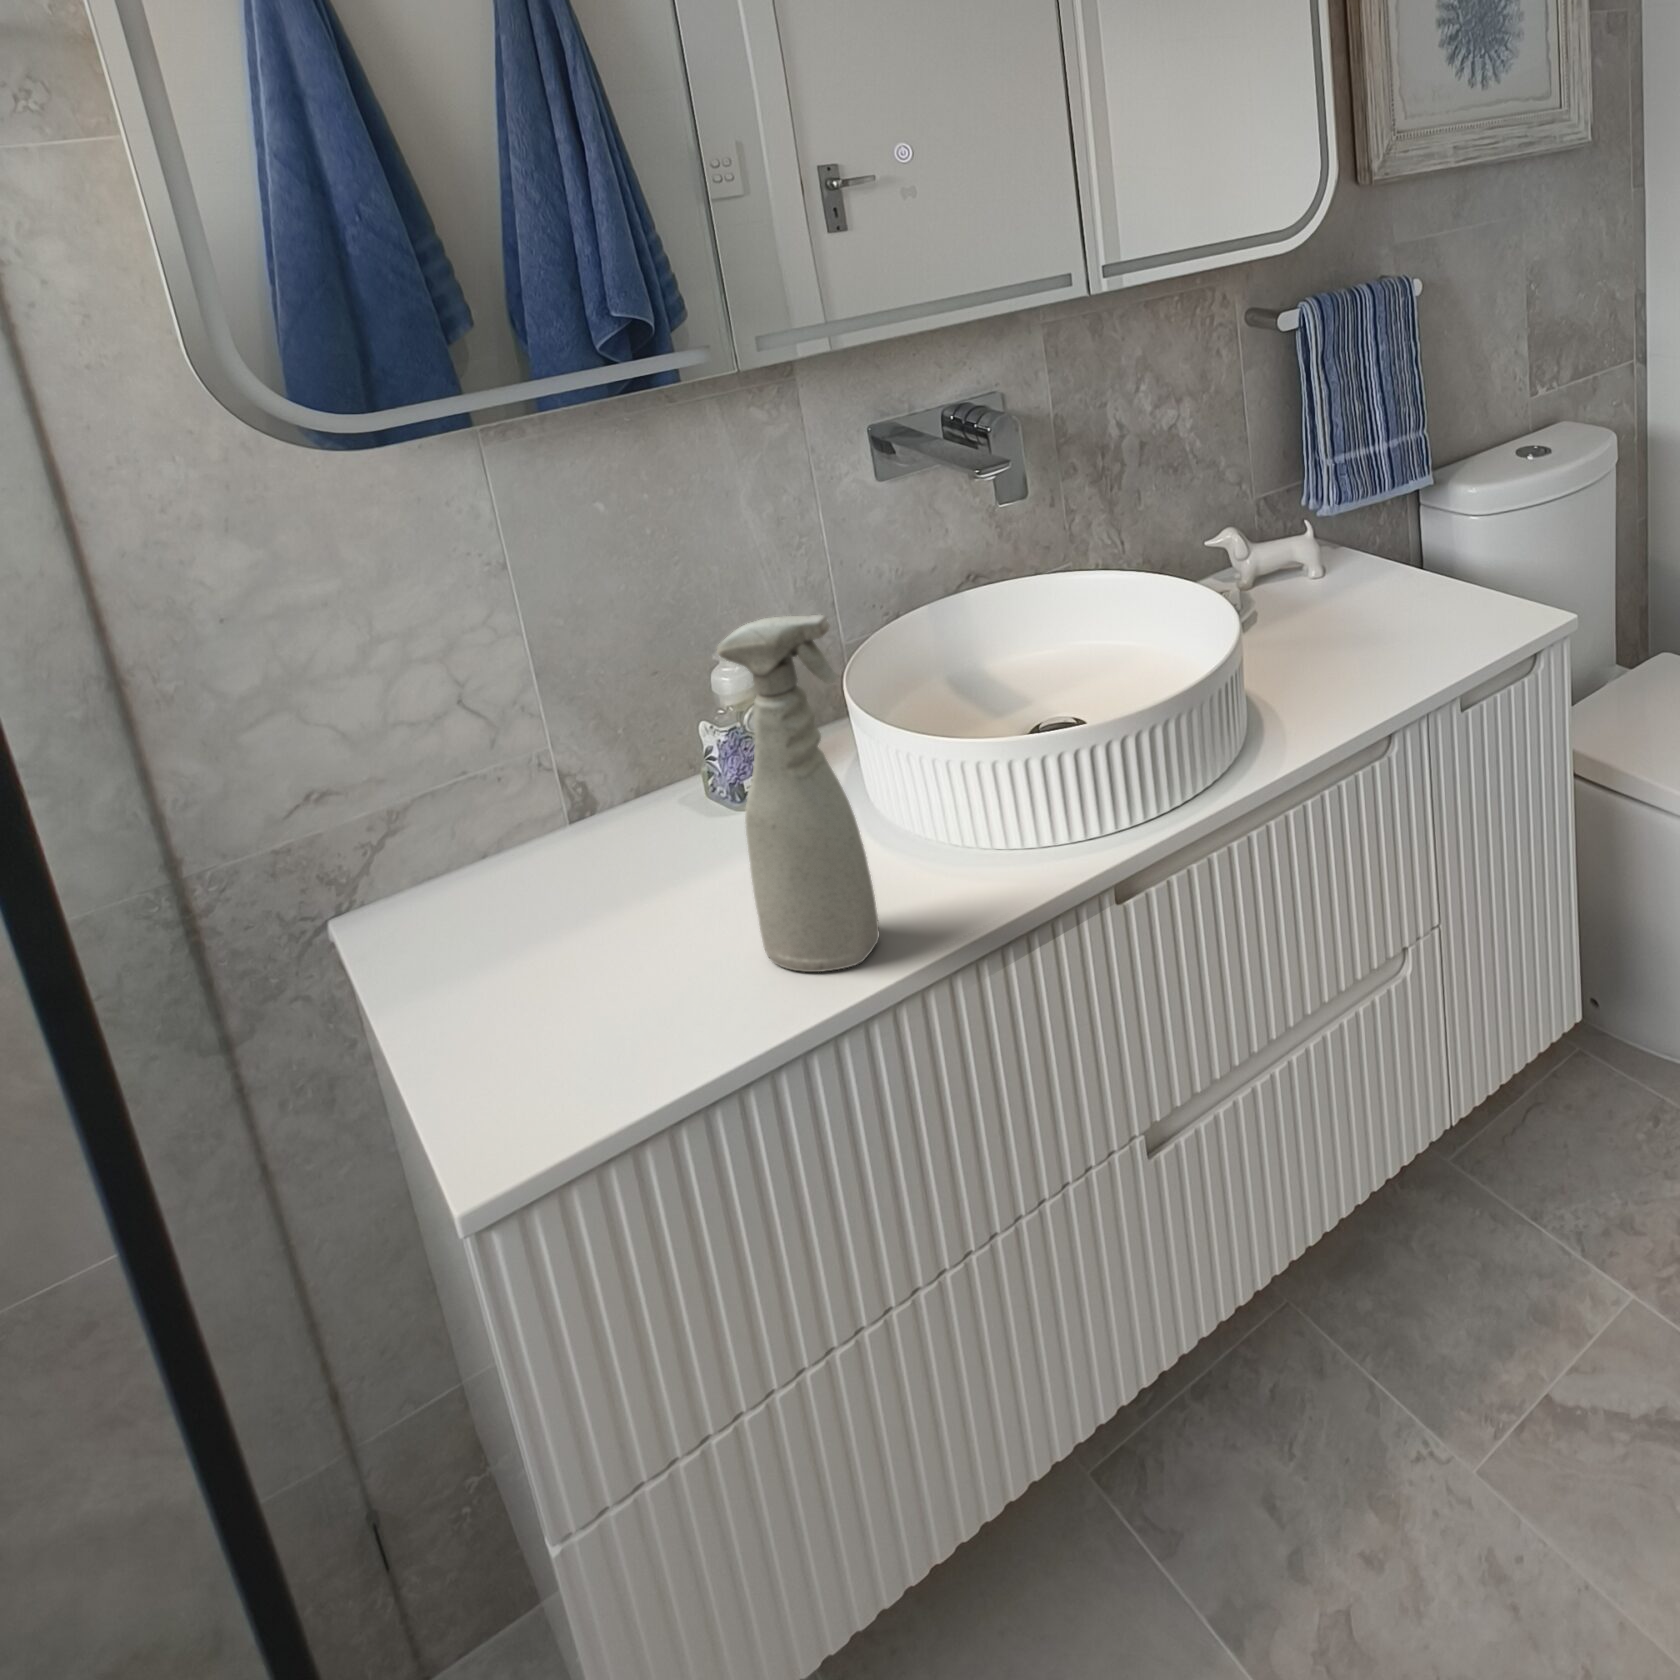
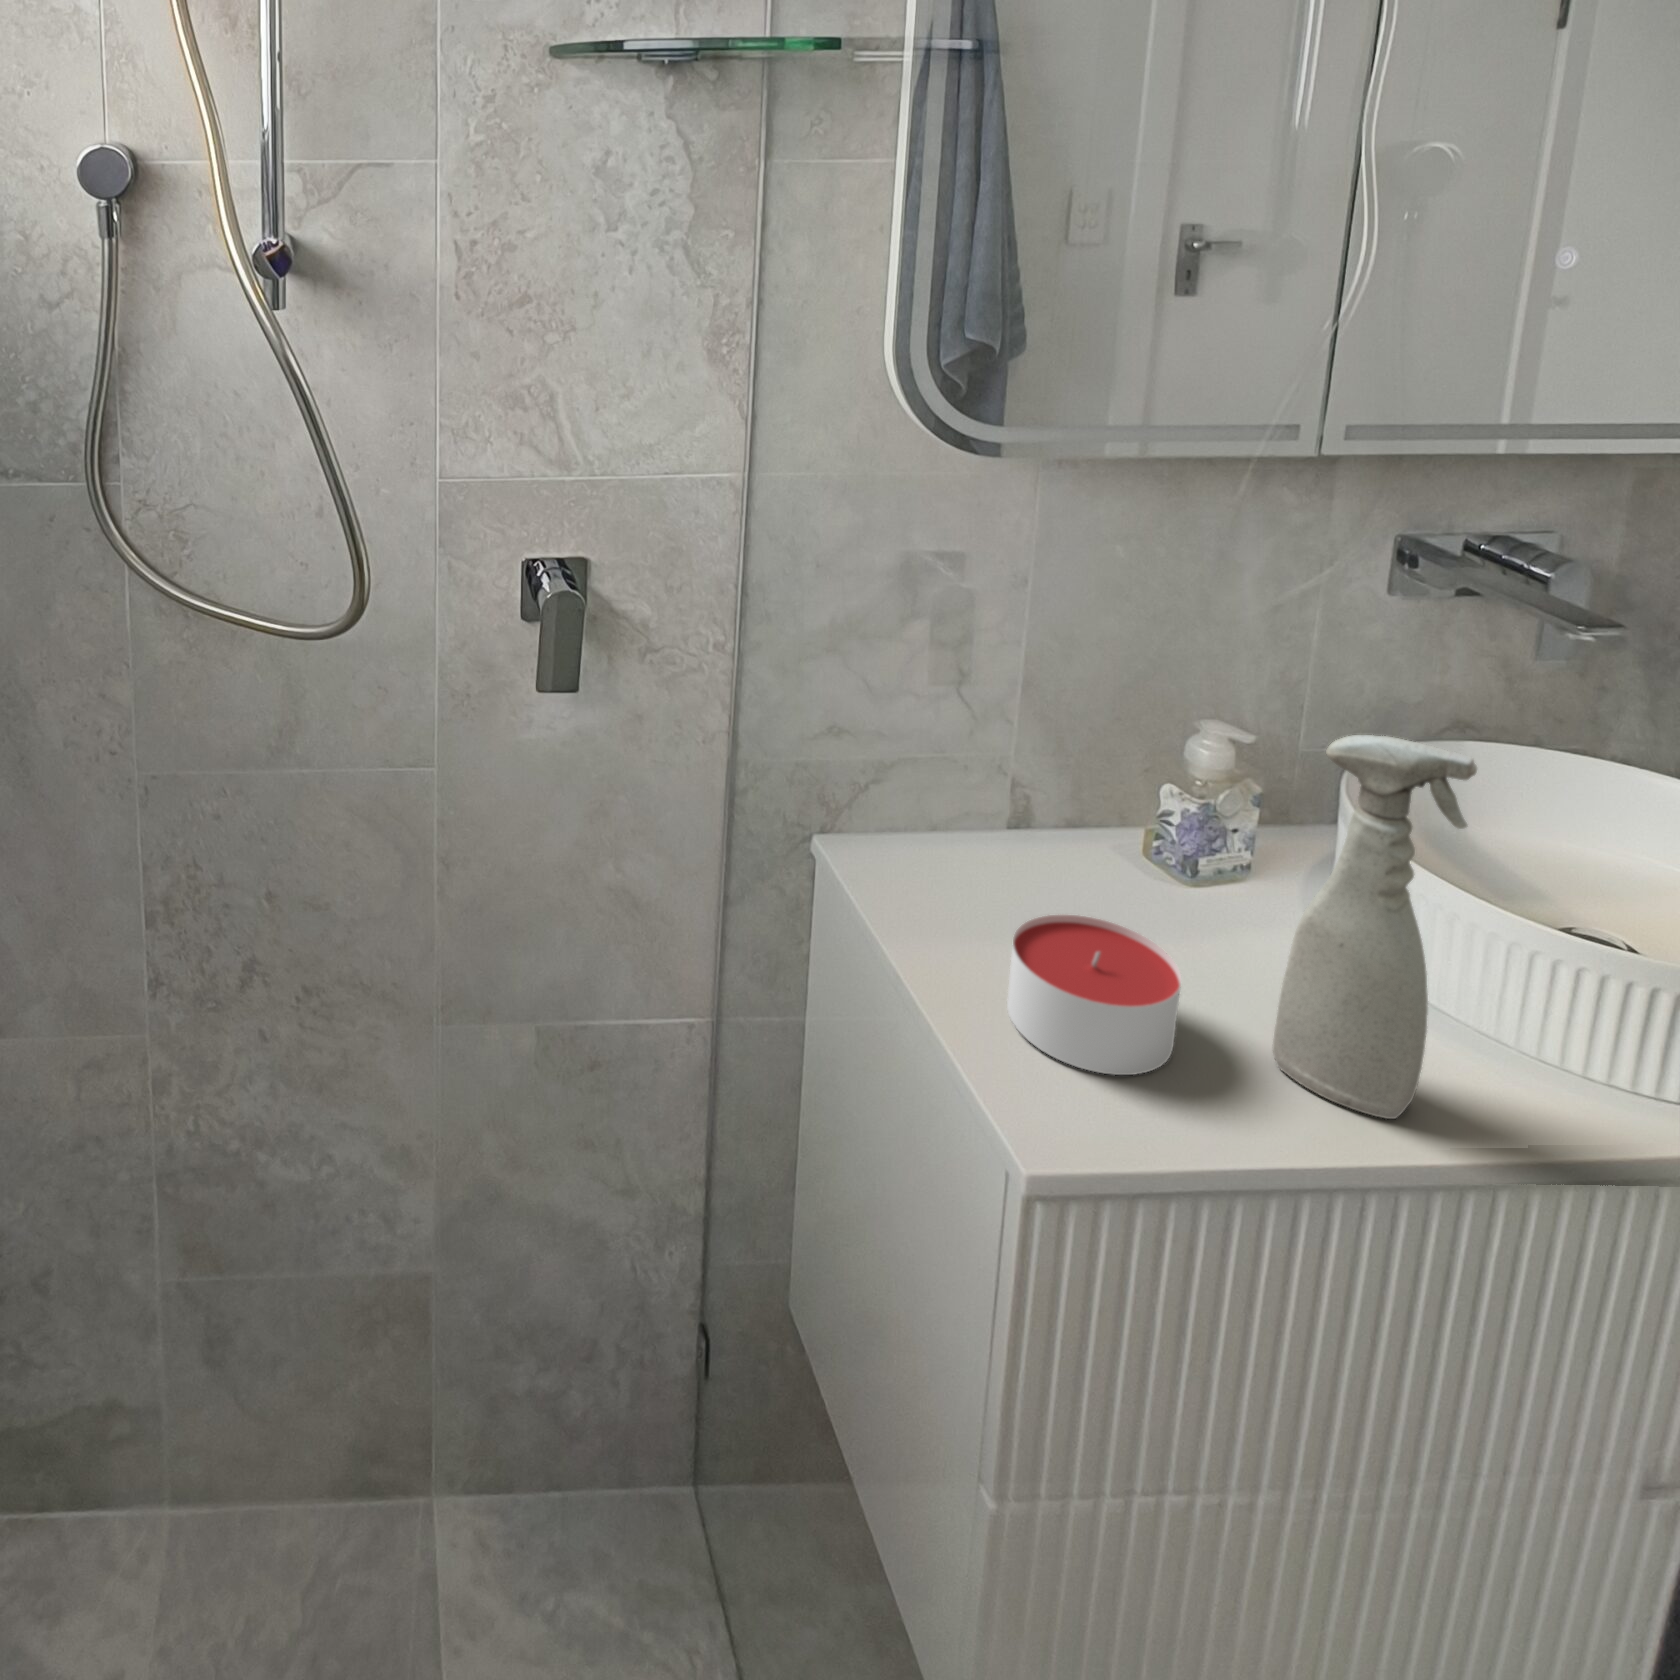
candle: none [484,887,675,1058] -> present [1007,915,1181,1075]

